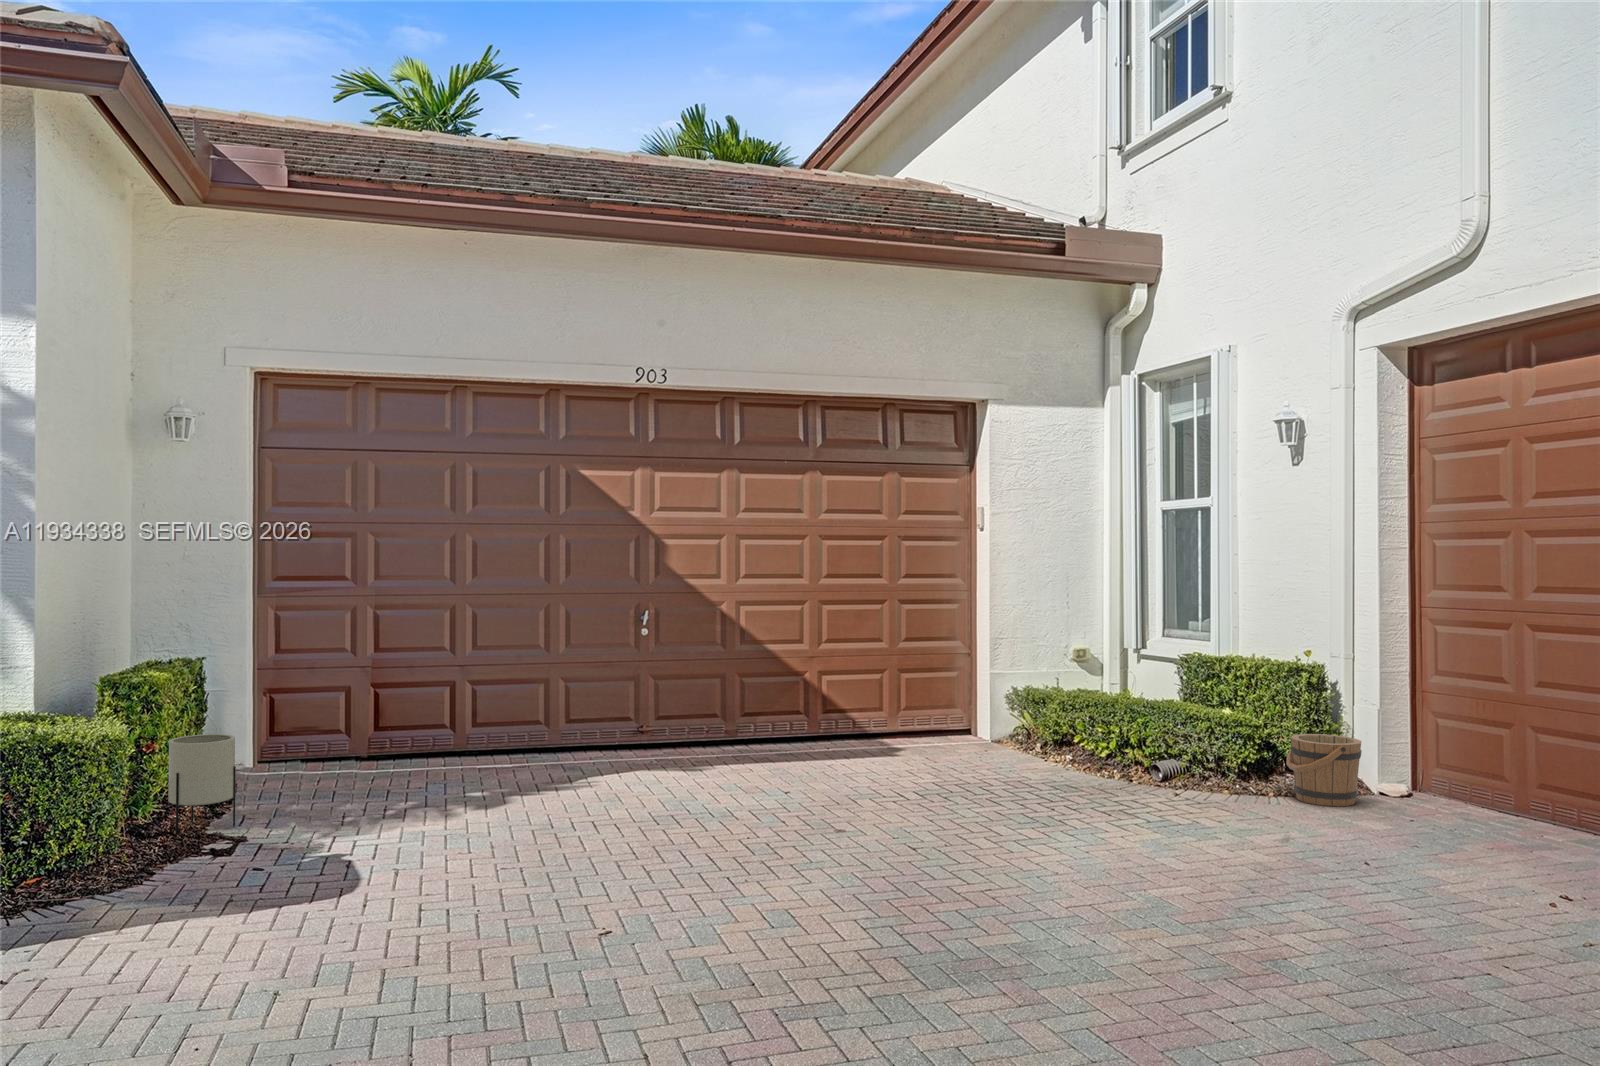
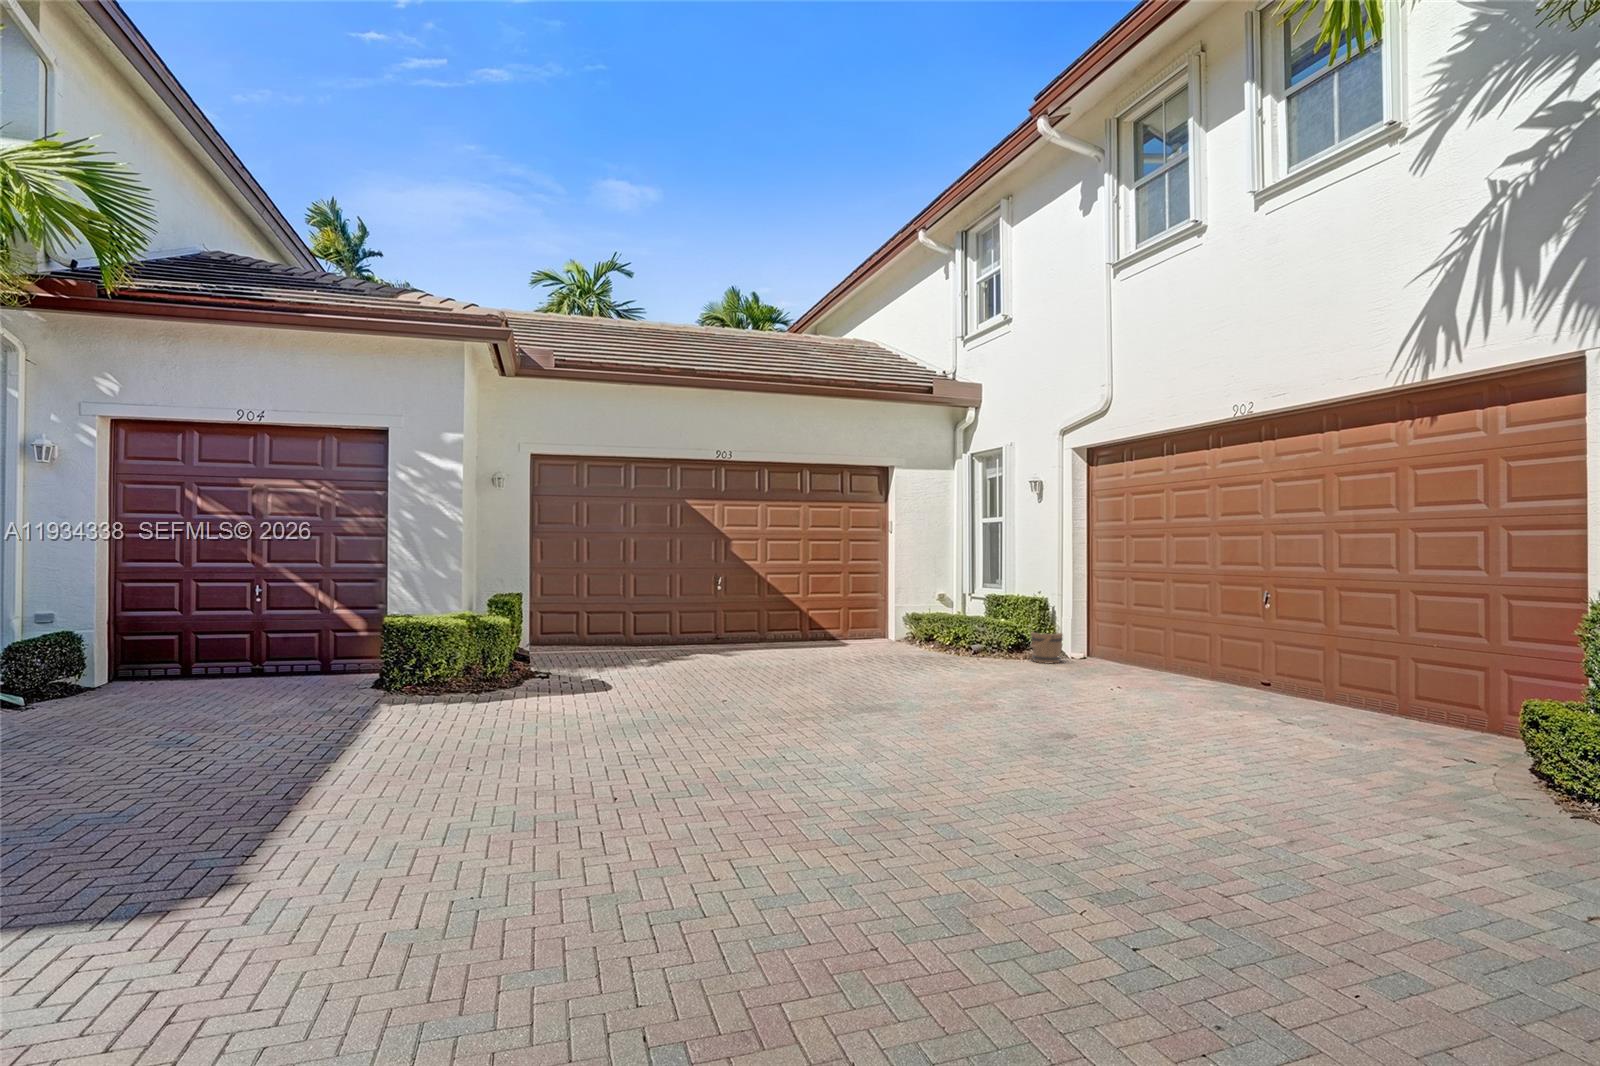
planter: present [168,734,236,835] -> none [516,629,545,673]

